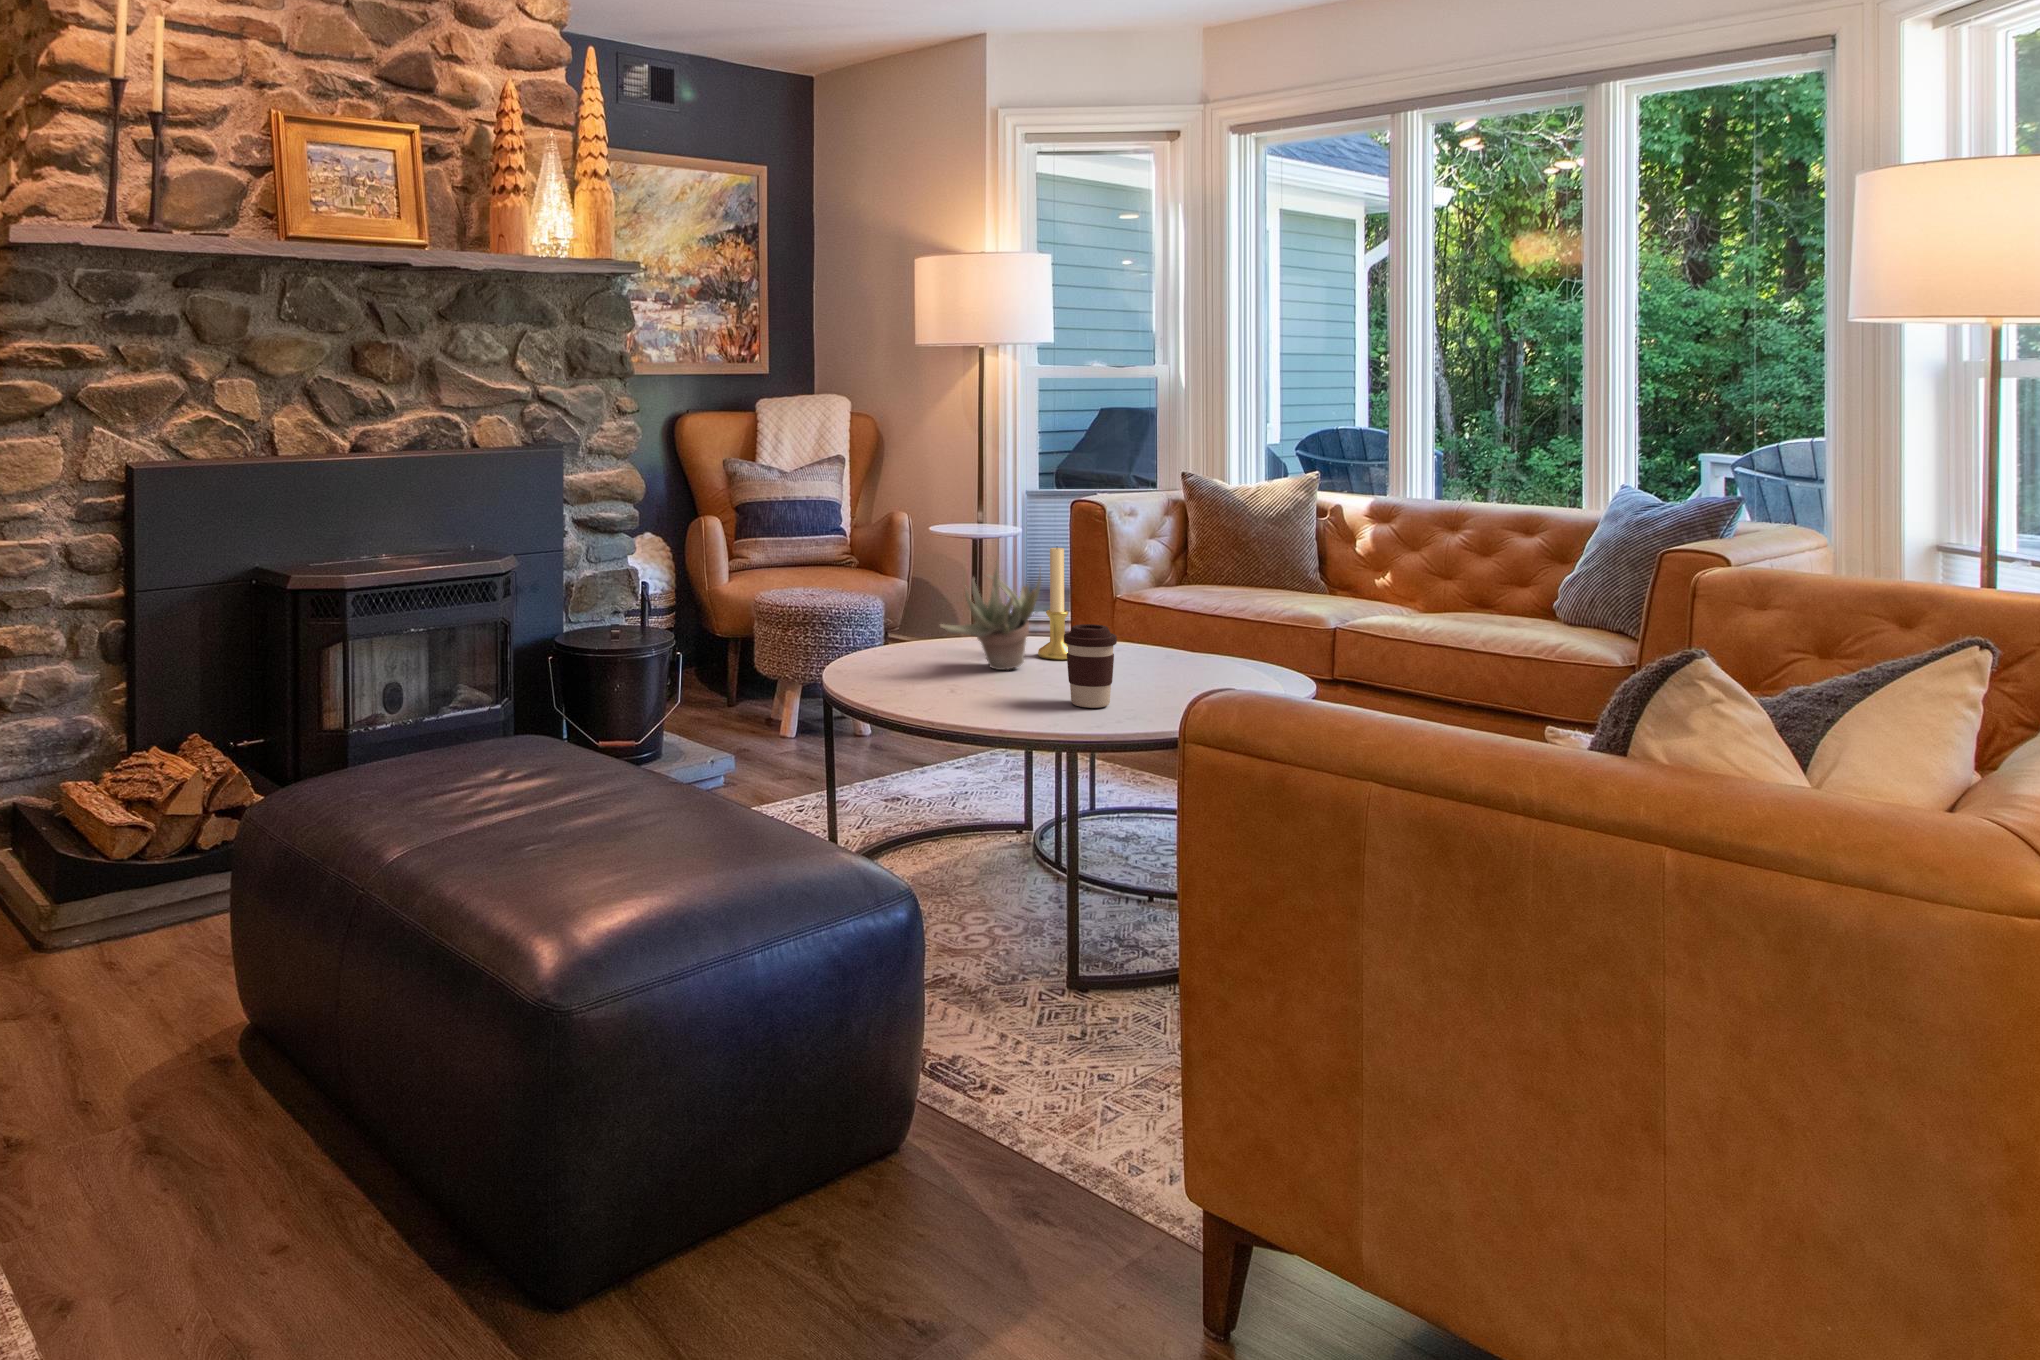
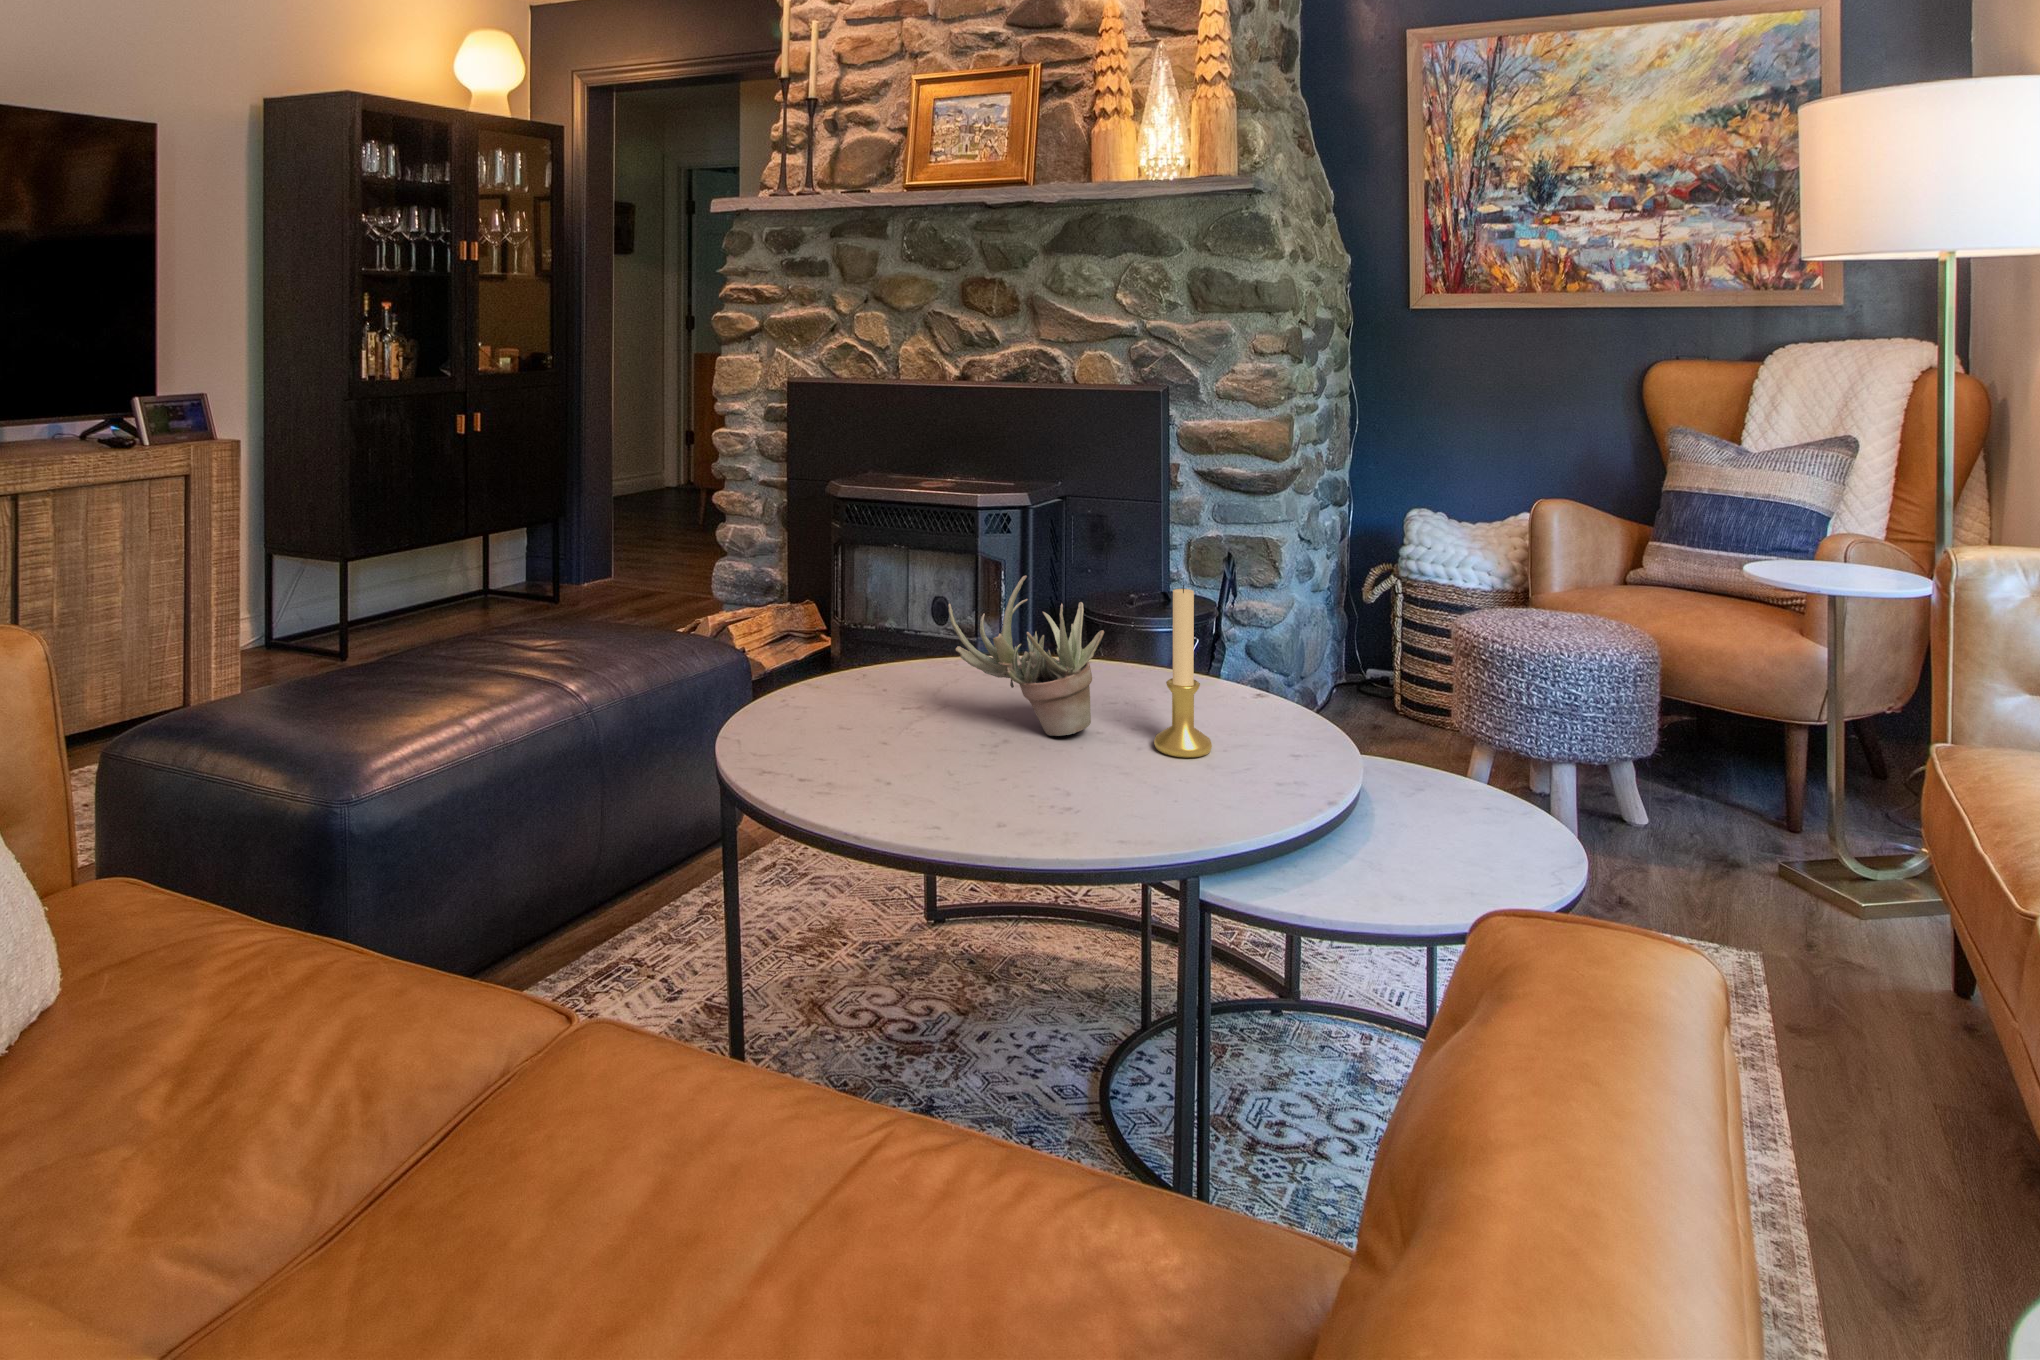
coffee cup: present [1064,624,1117,708] -> none [876,685,947,806]

